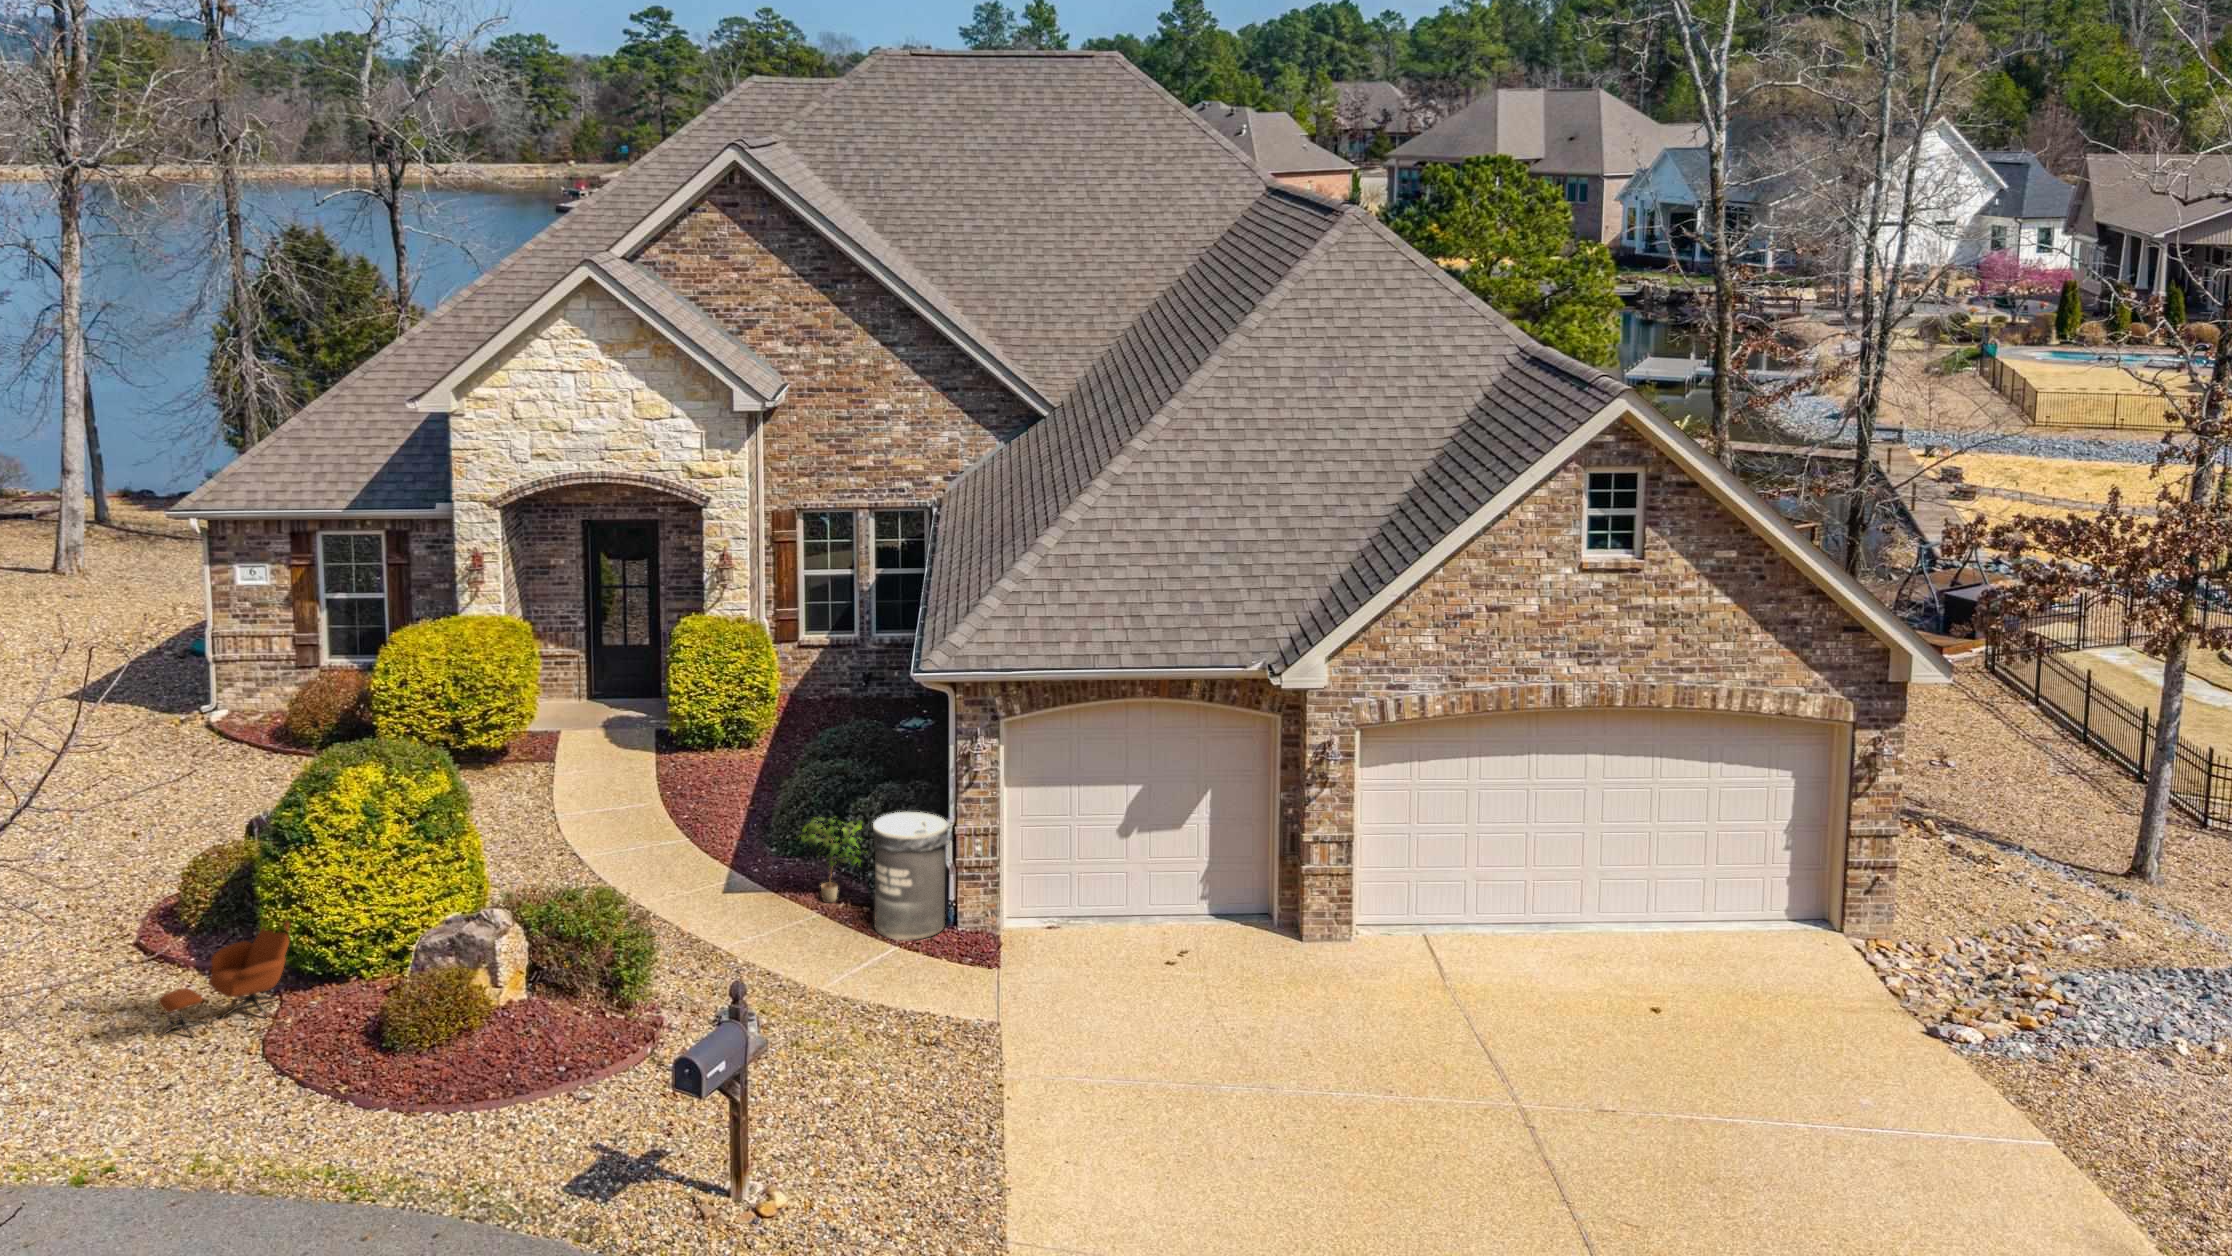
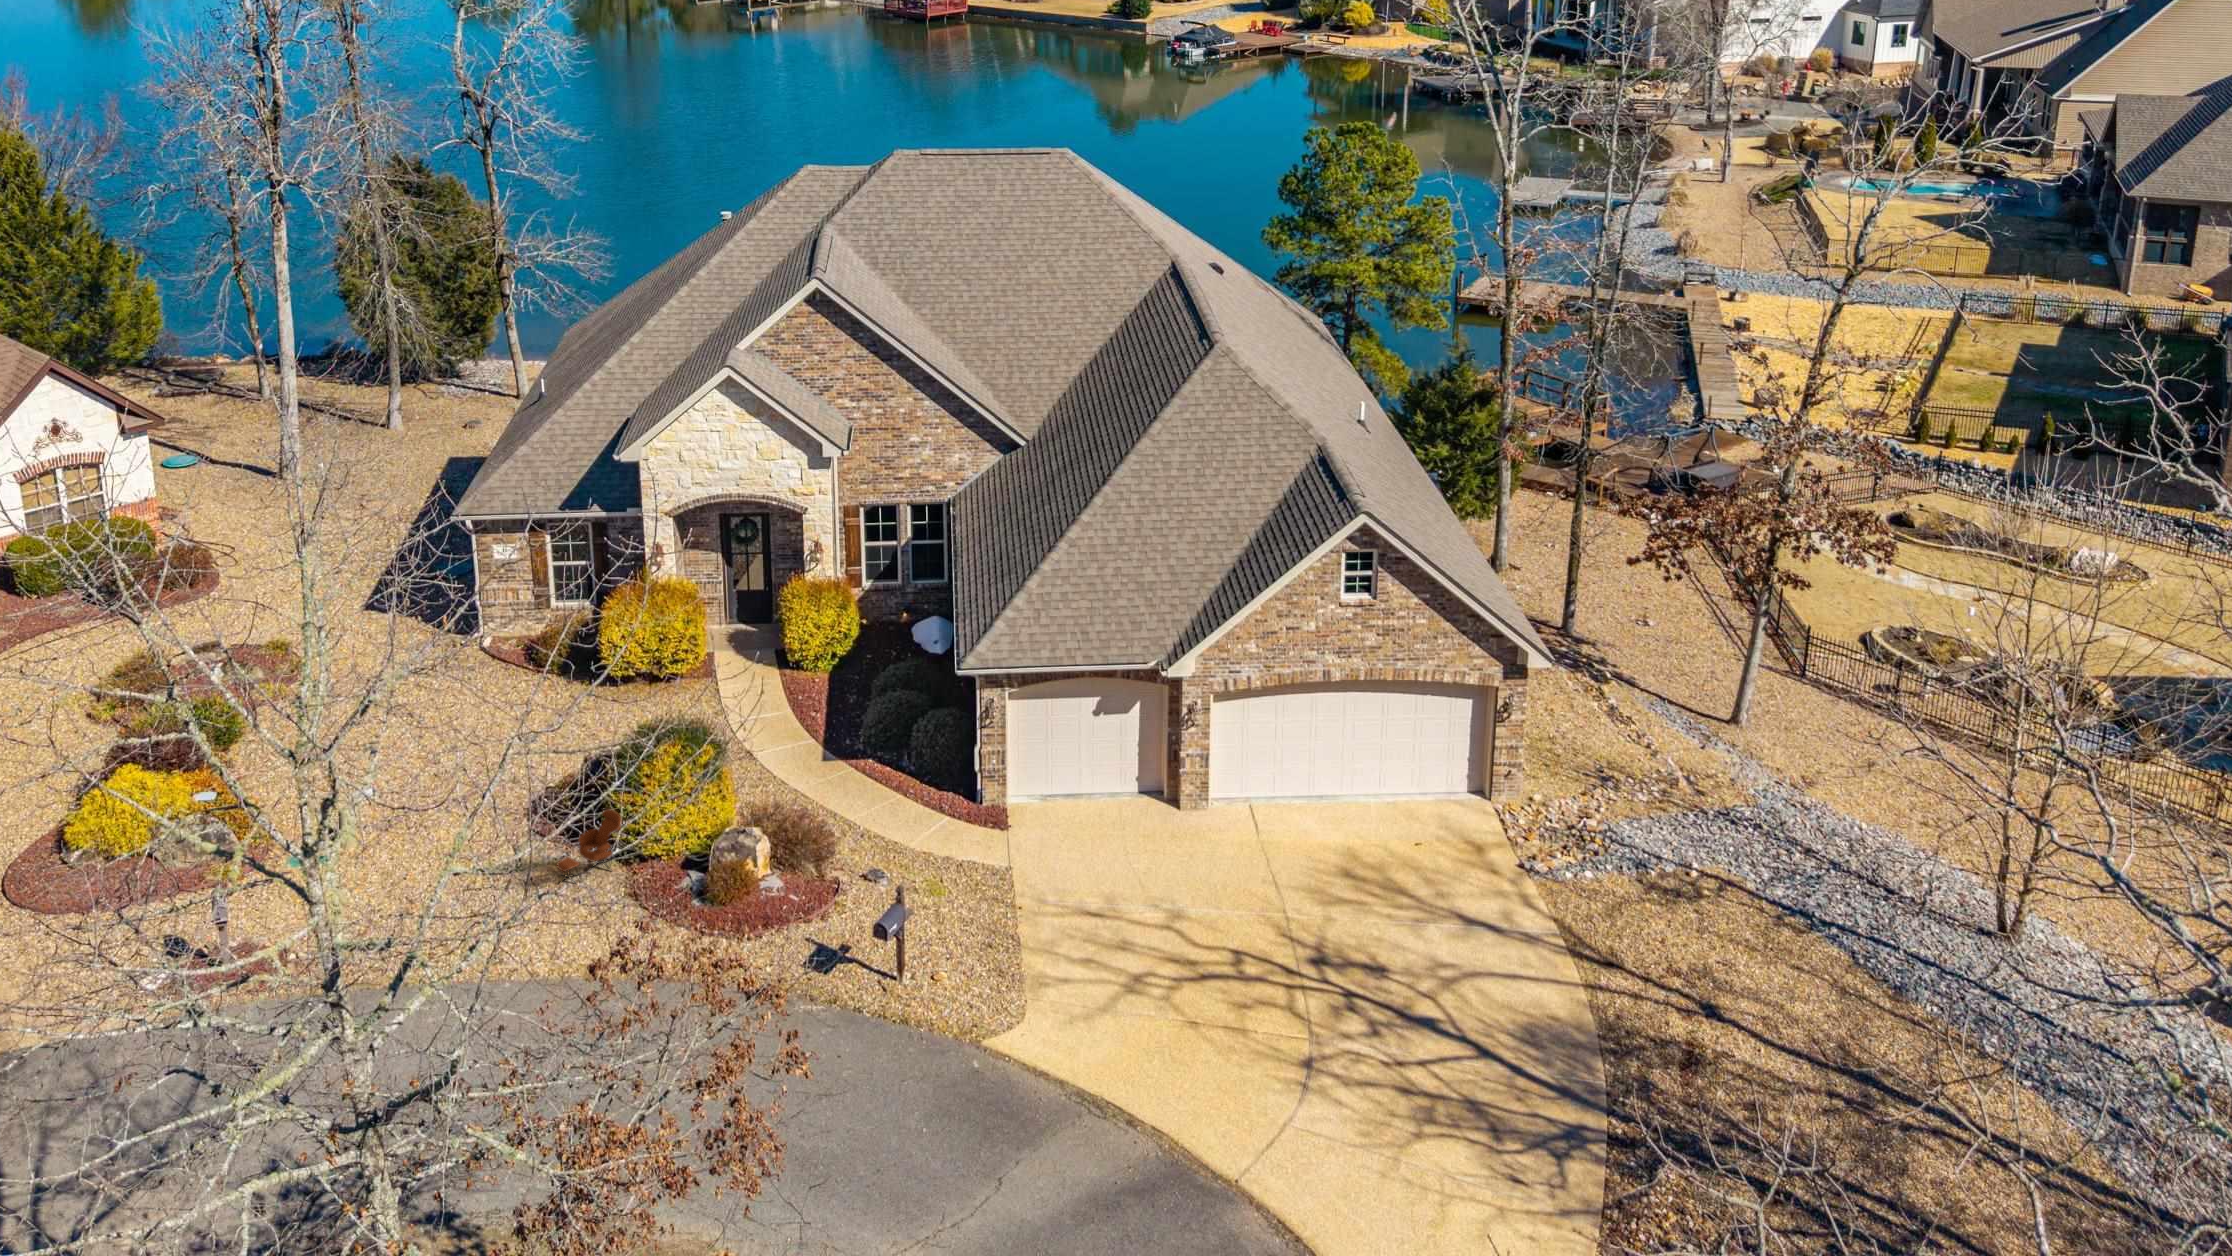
trash can: present [873,812,950,940] -> none [932,738,977,813]
potted plant: present [799,818,862,903] -> none [886,738,928,787]

